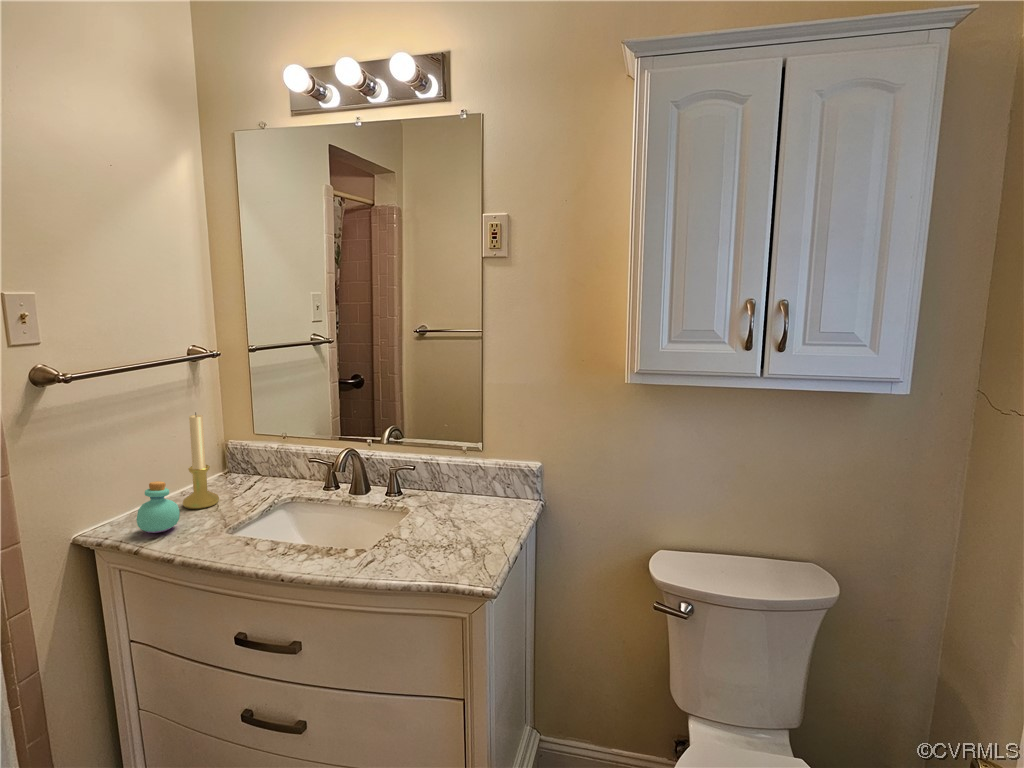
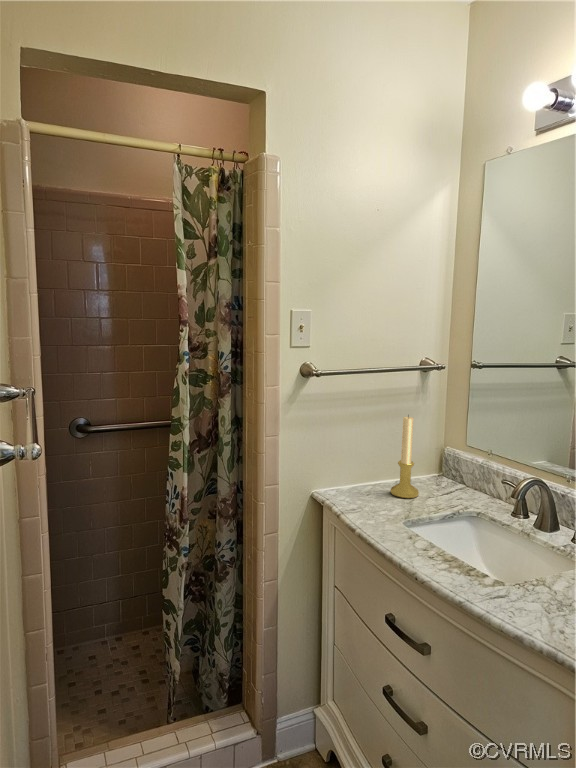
perfume bottle: present [137,481,180,533] -> none [349,463,379,505]

